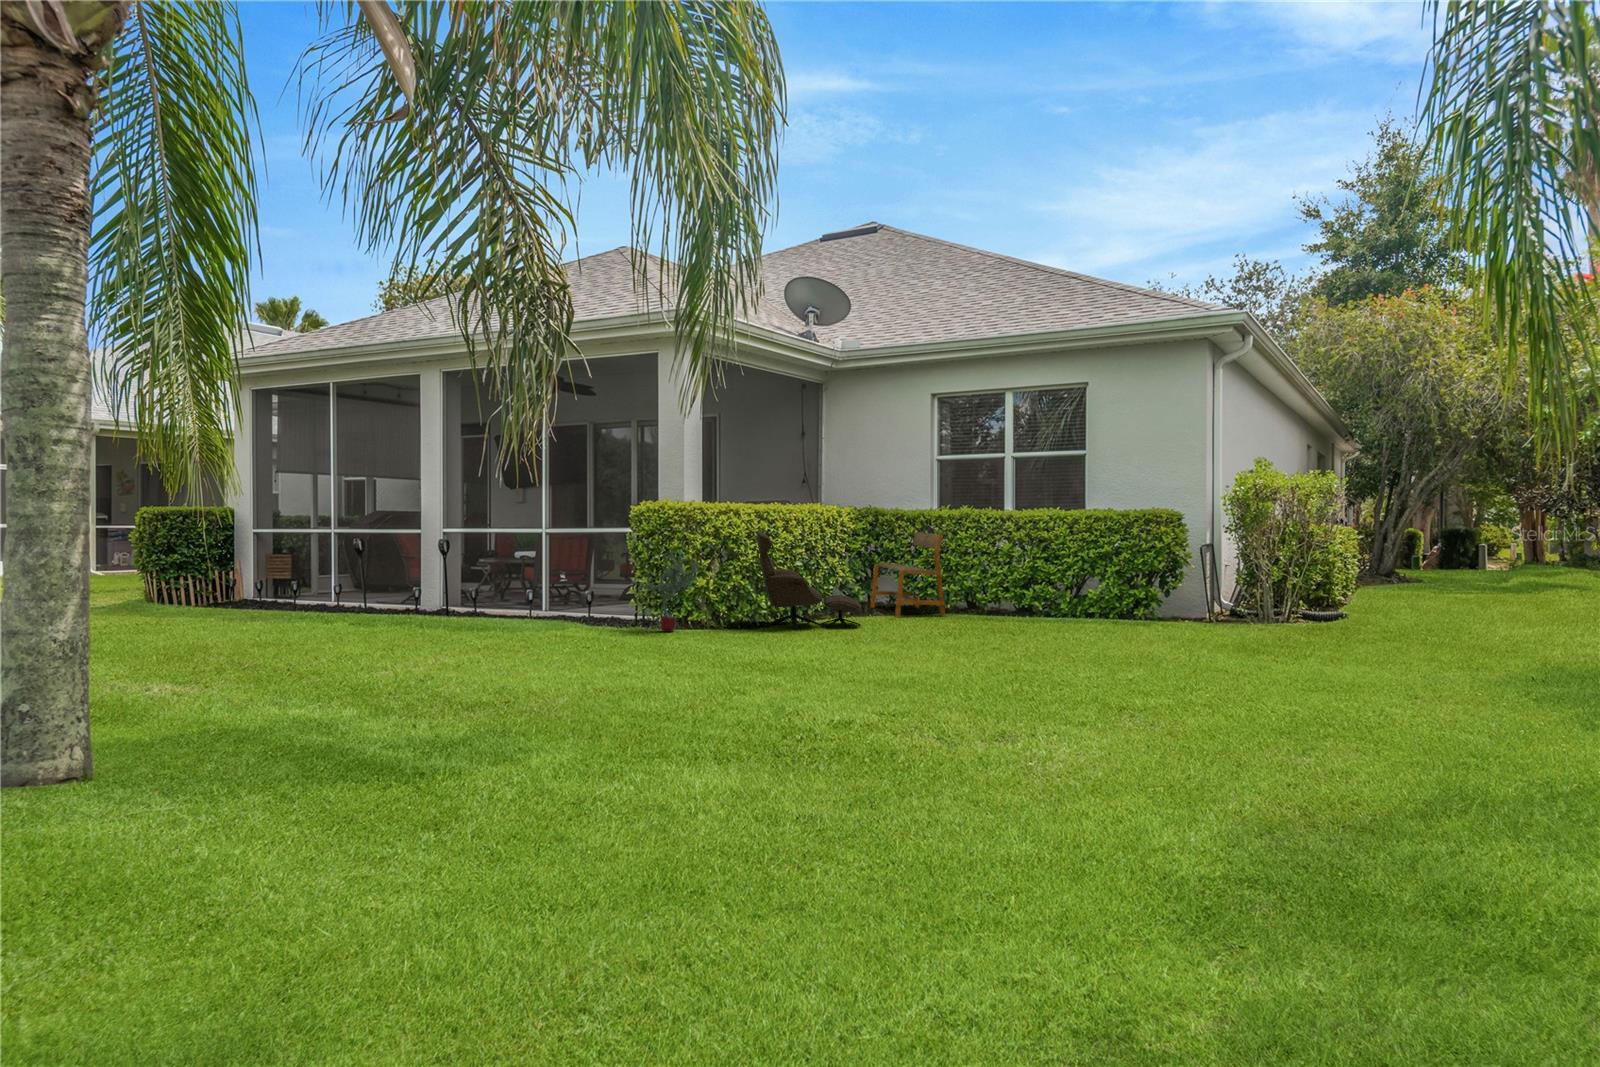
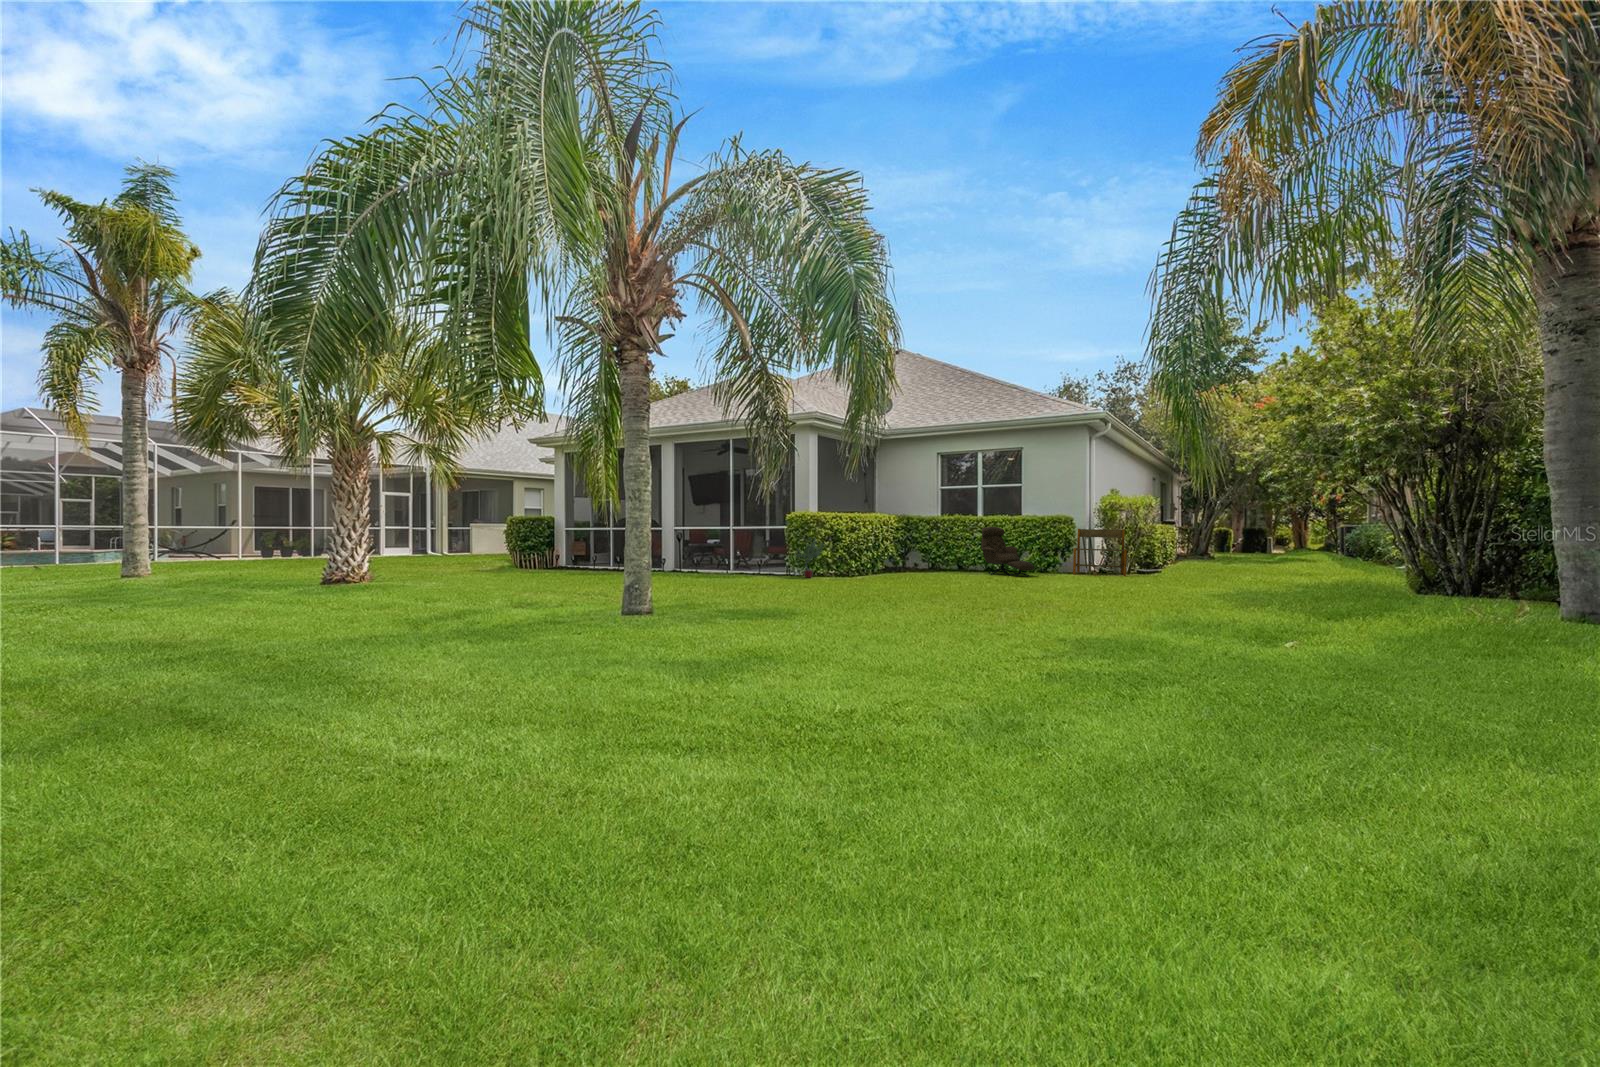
lounge chair: present [757,532,861,630] -> present [981,527,1034,577]
bench: present [870,532,945,618] -> present [1073,529,1127,576]

